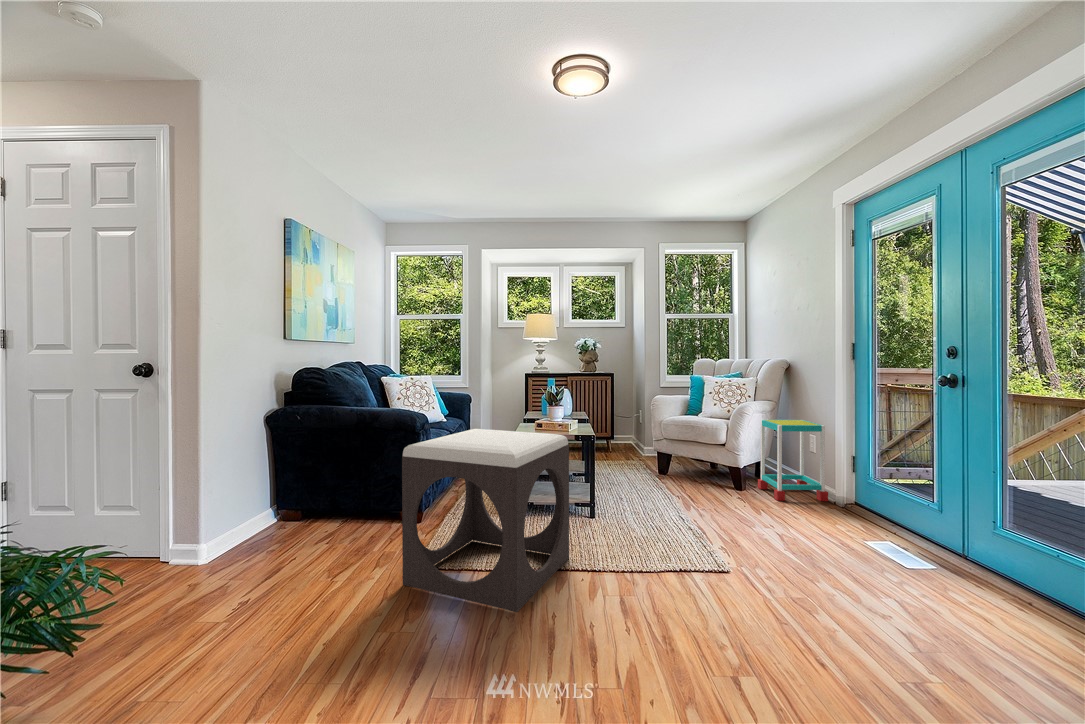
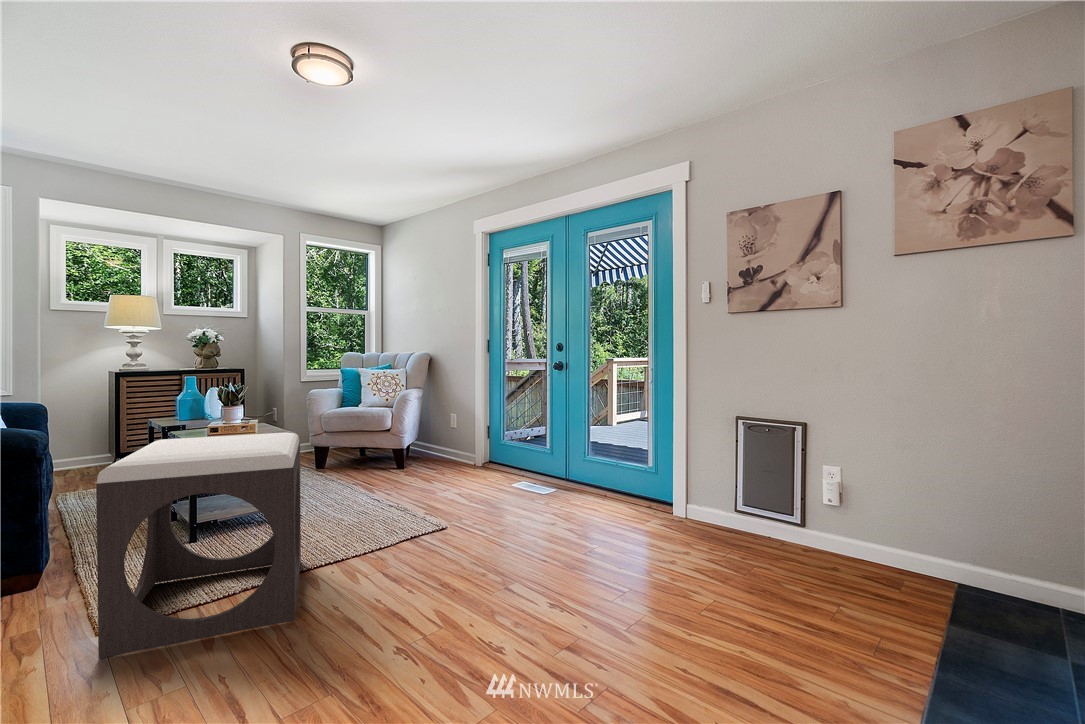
side table: present [758,420,828,501] -> none [417,403,473,472]

